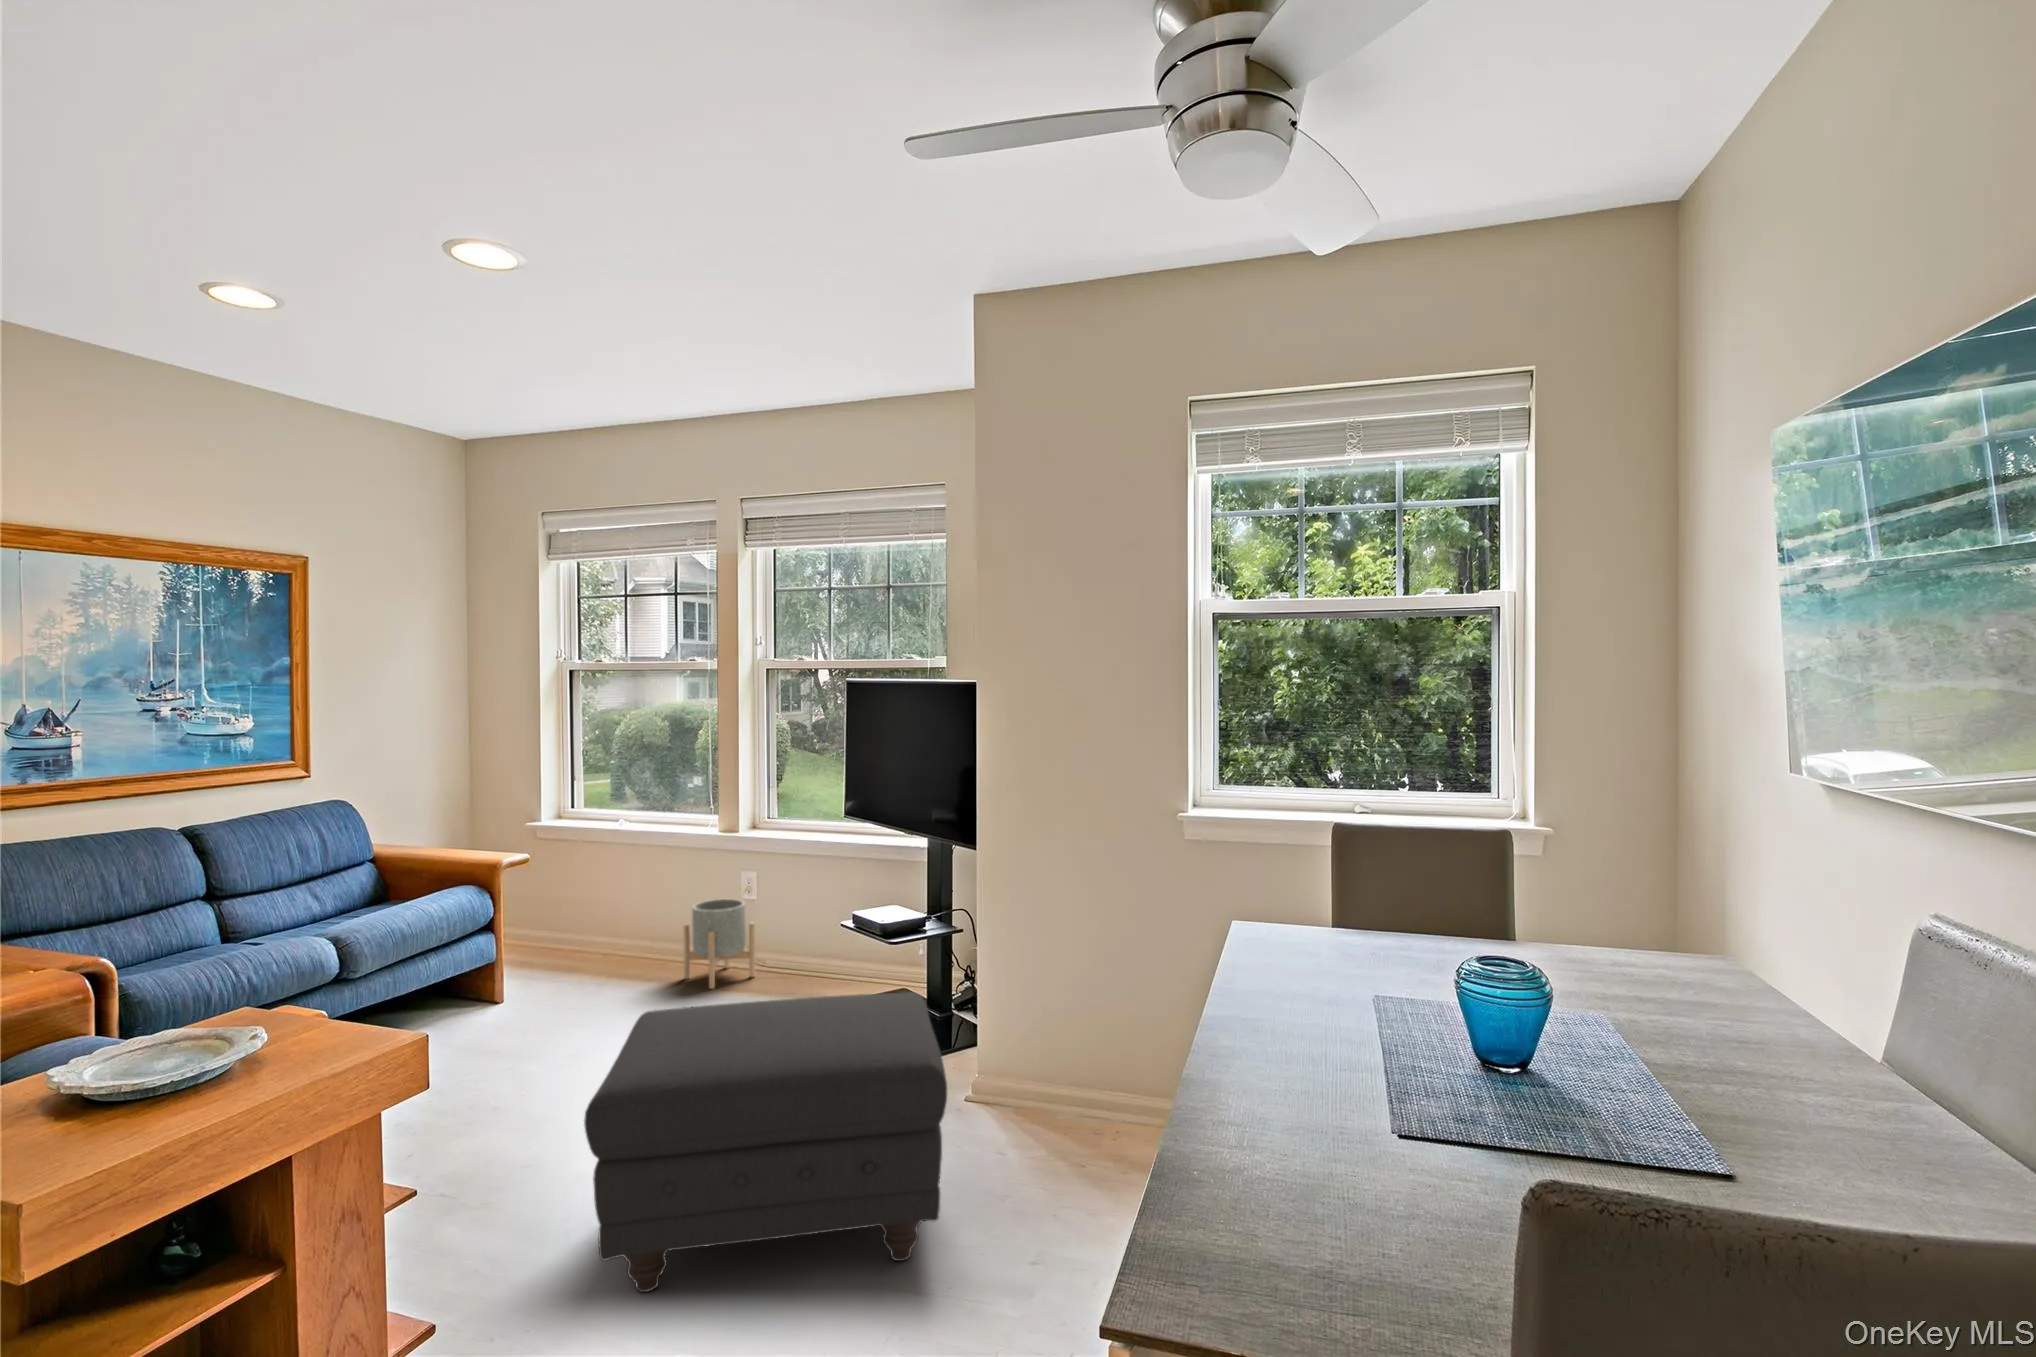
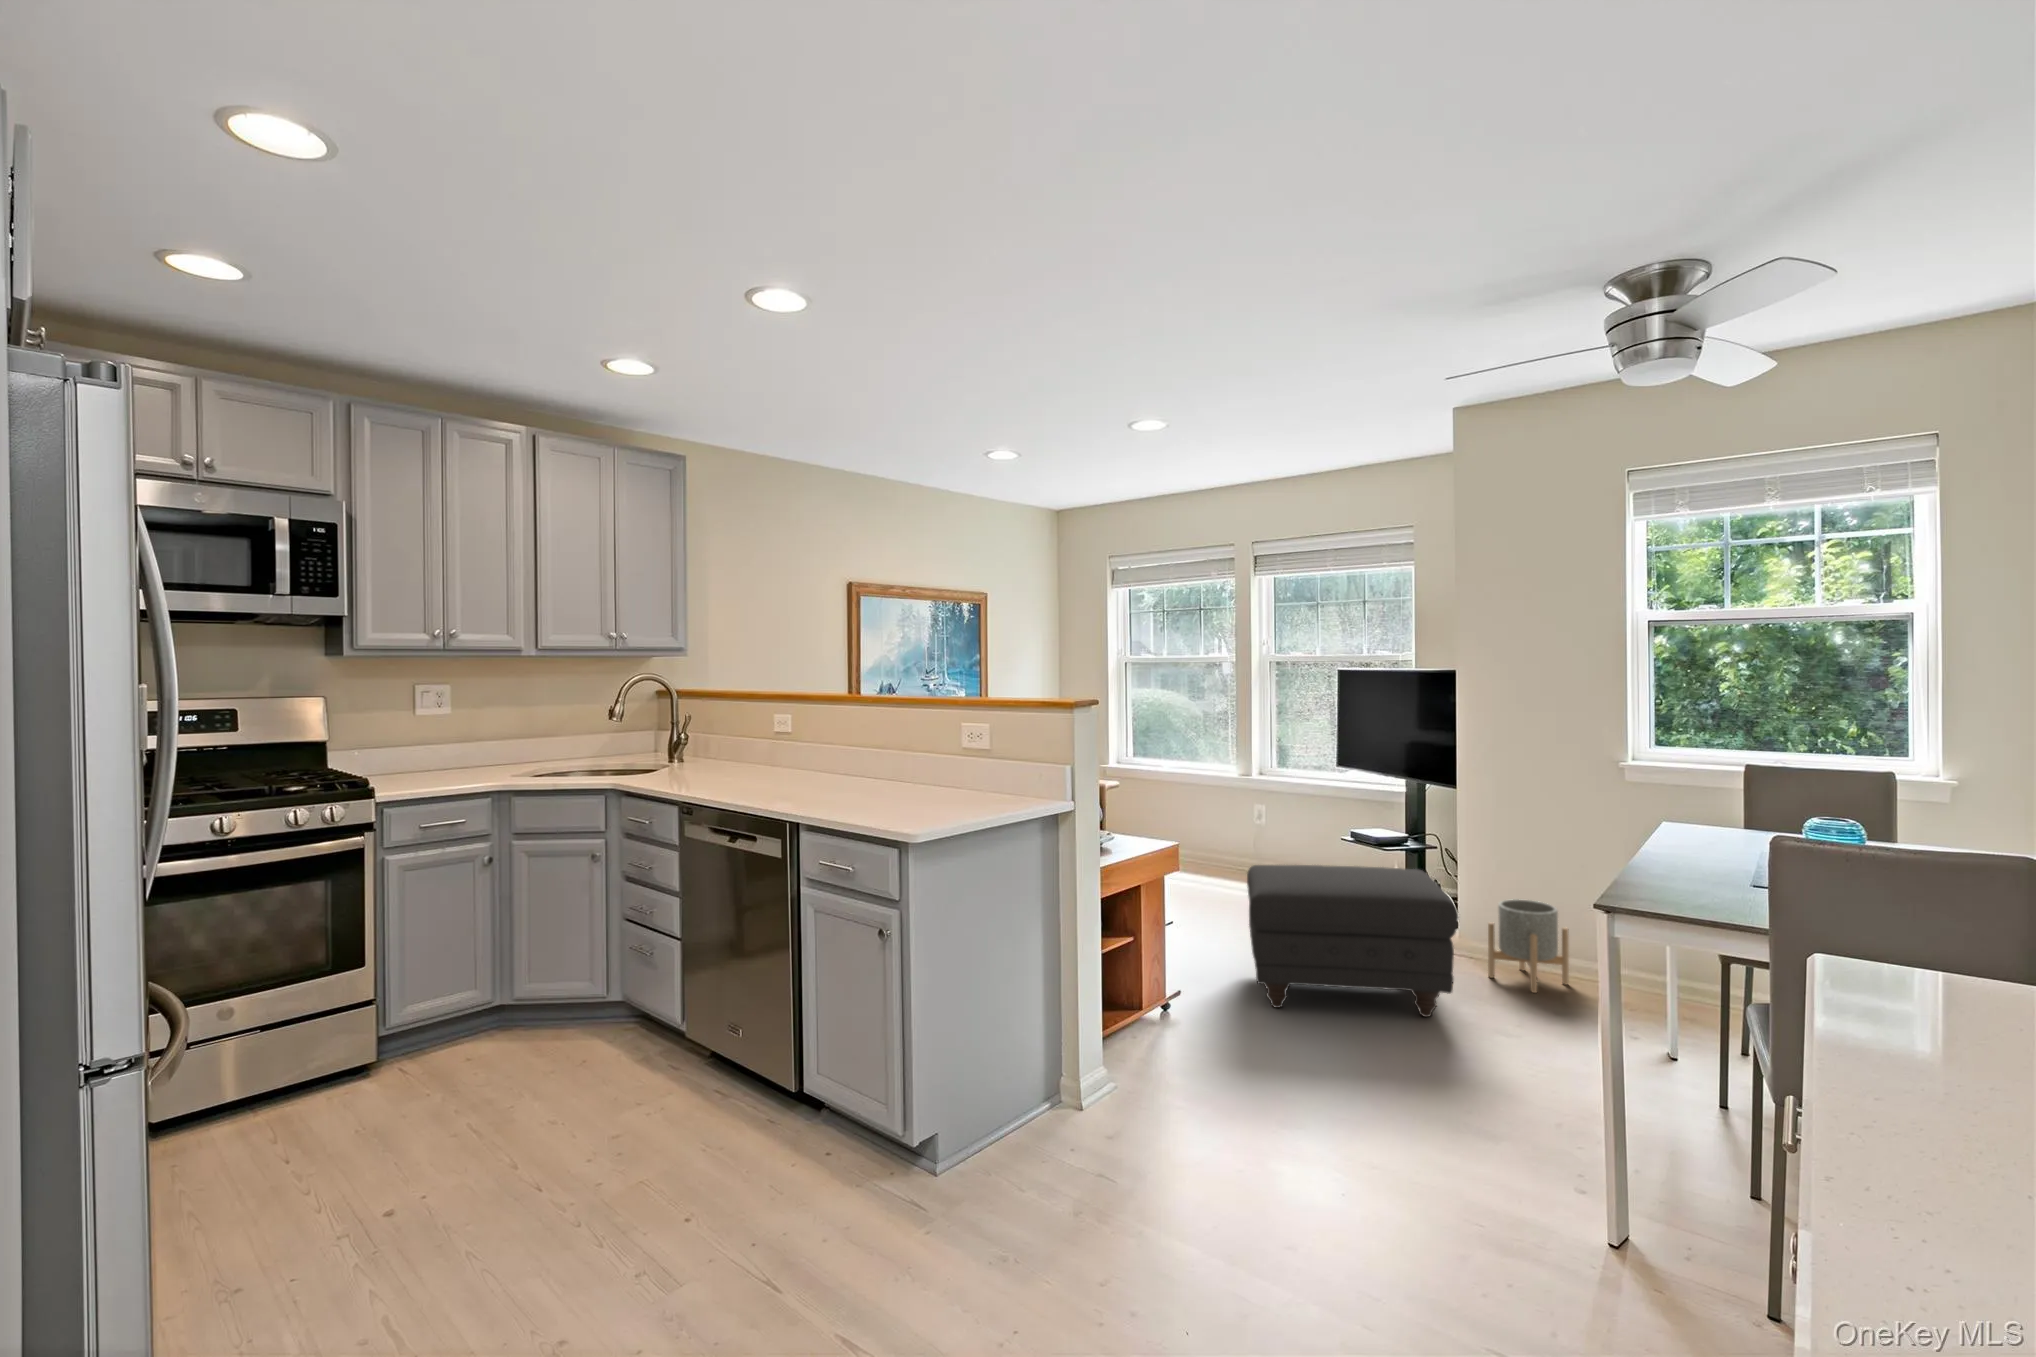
planter: present [683,899,755,989] -> present [1488,899,1569,993]

